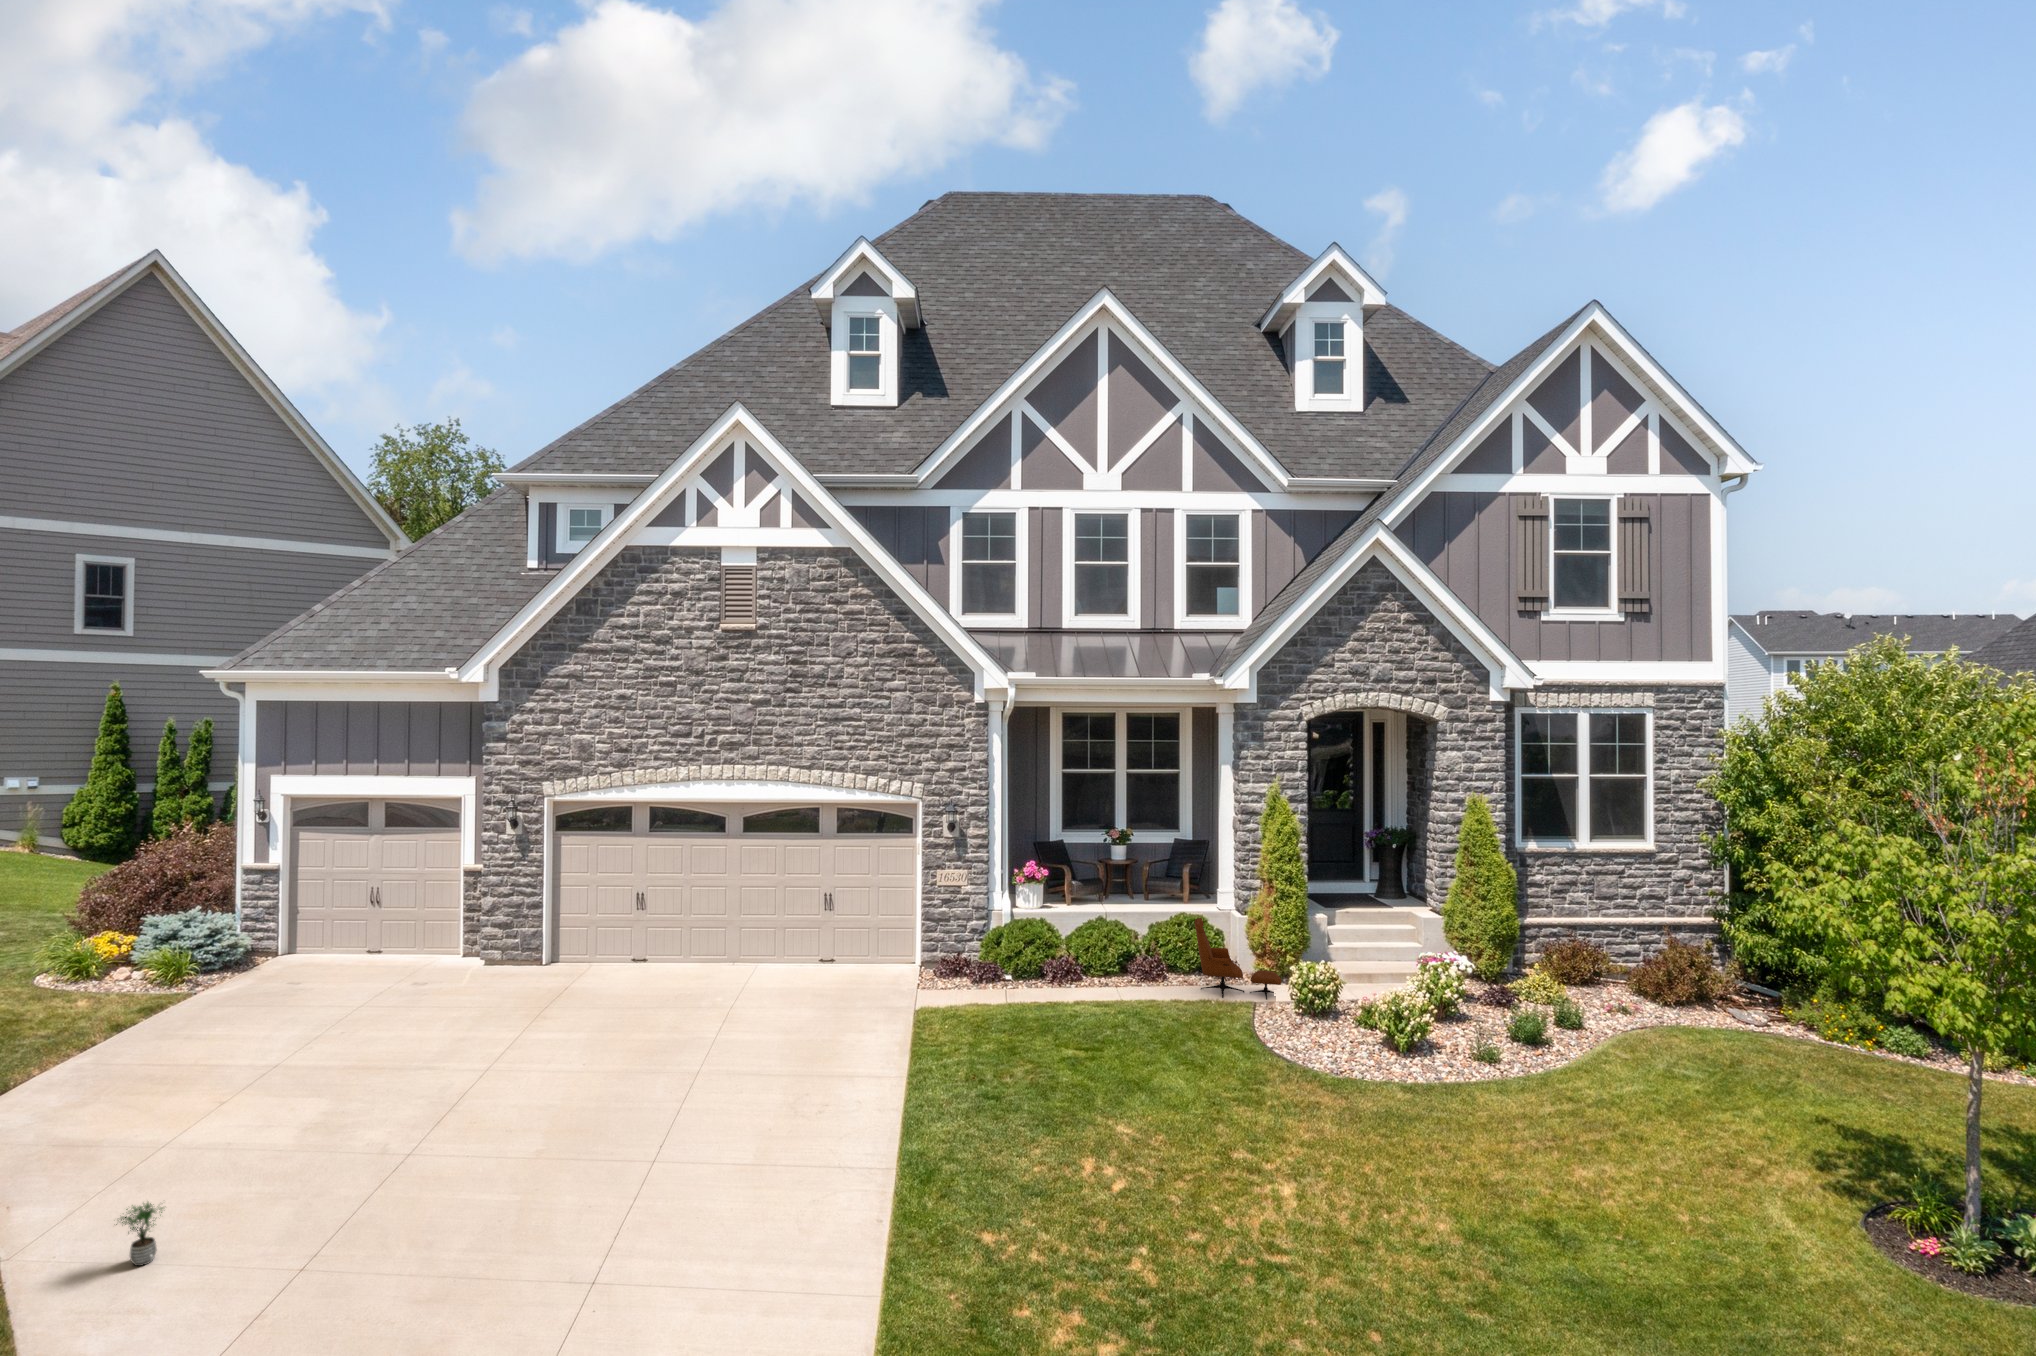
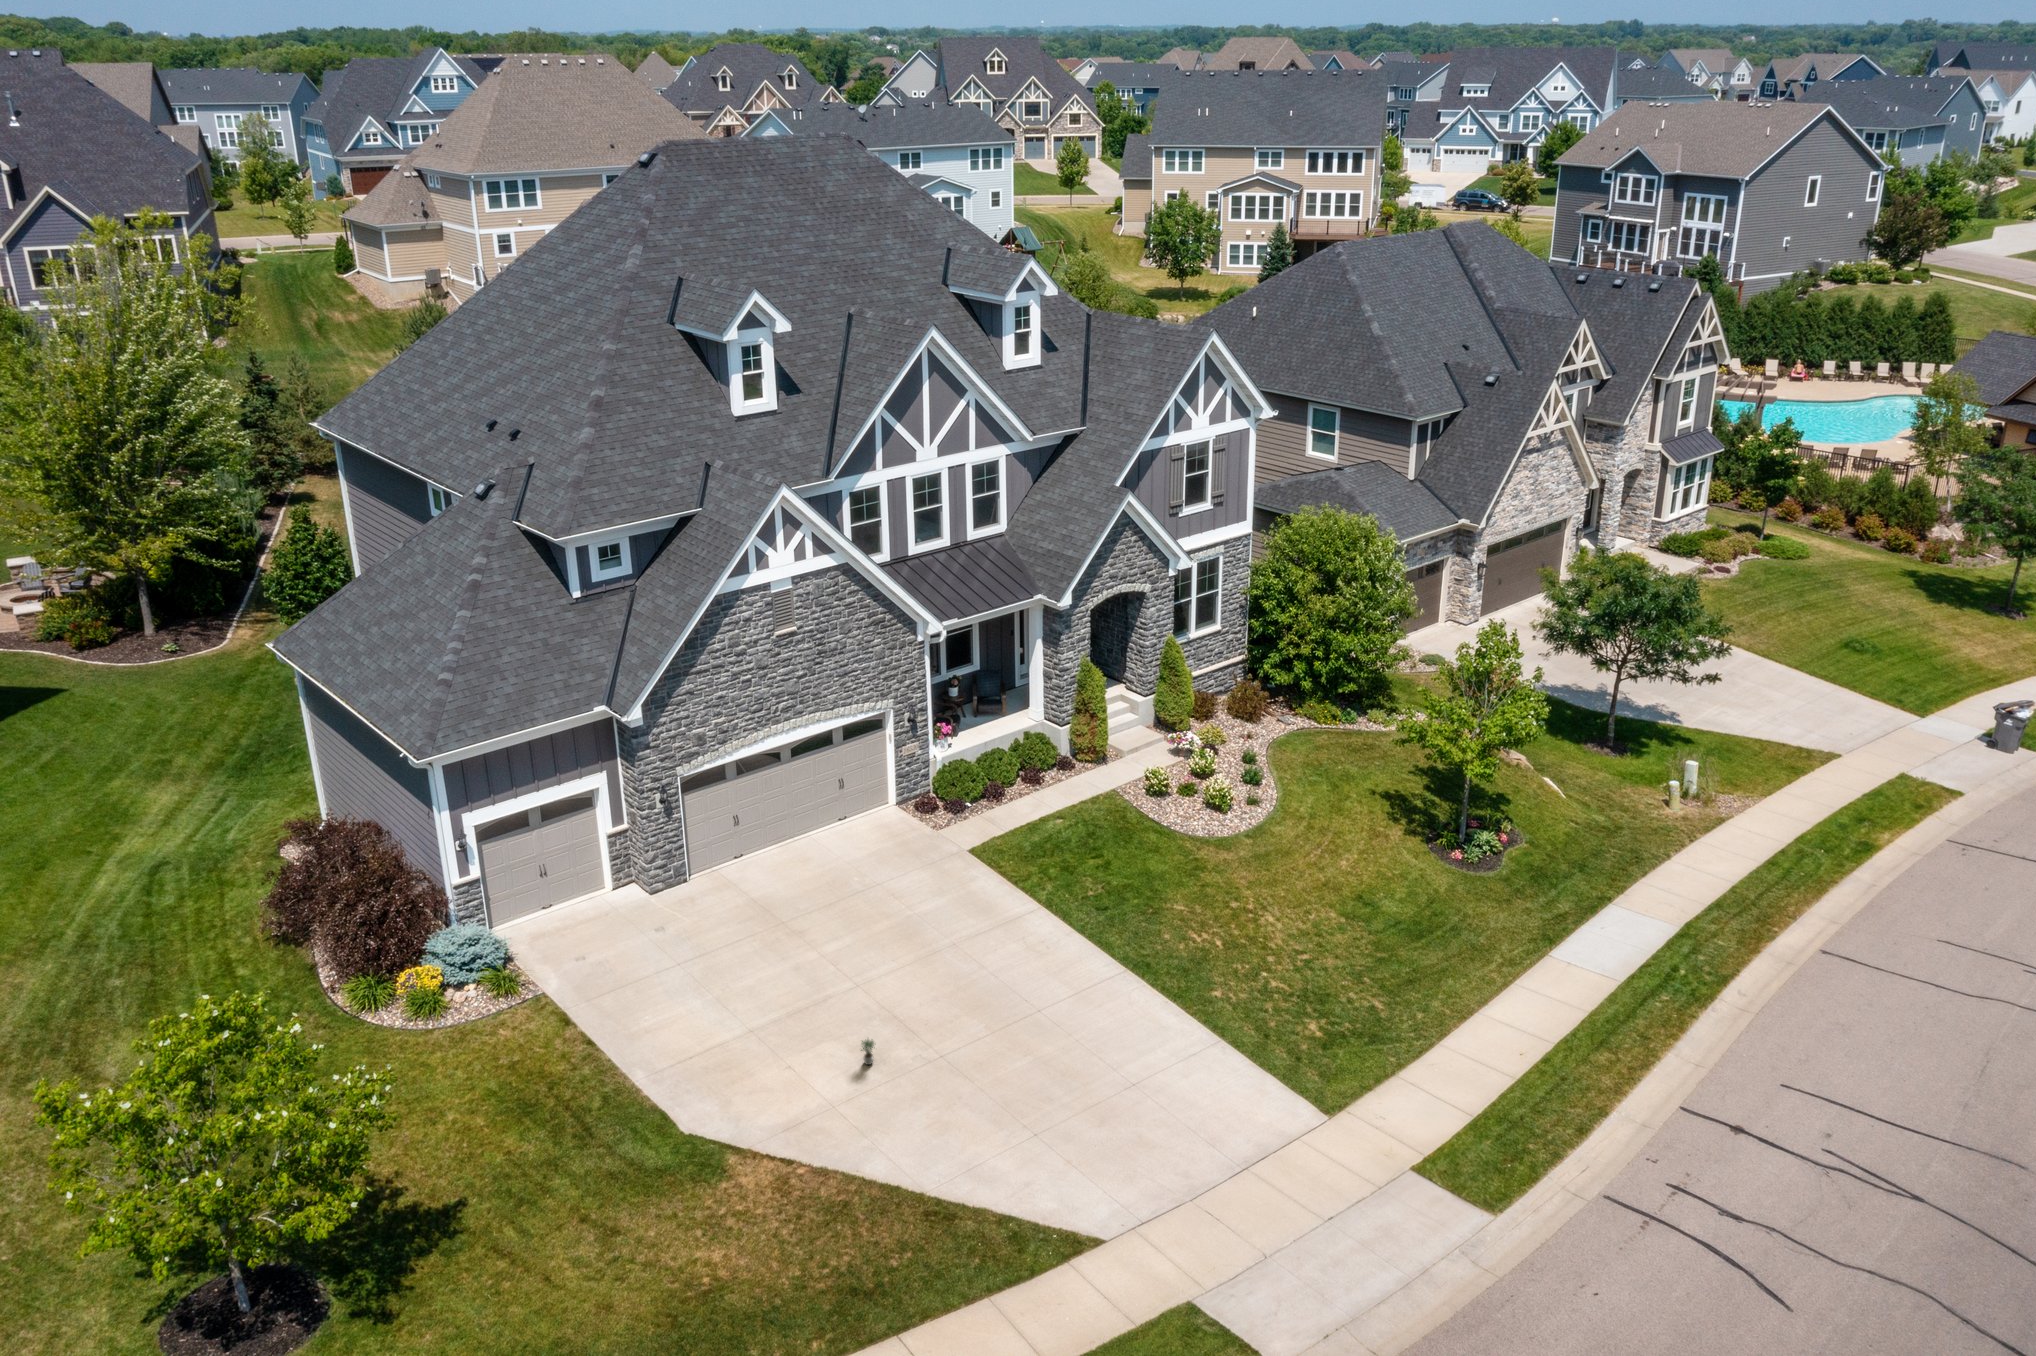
lounge chair: present [1195,918,1282,999] -> none [1053,737,1098,777]

